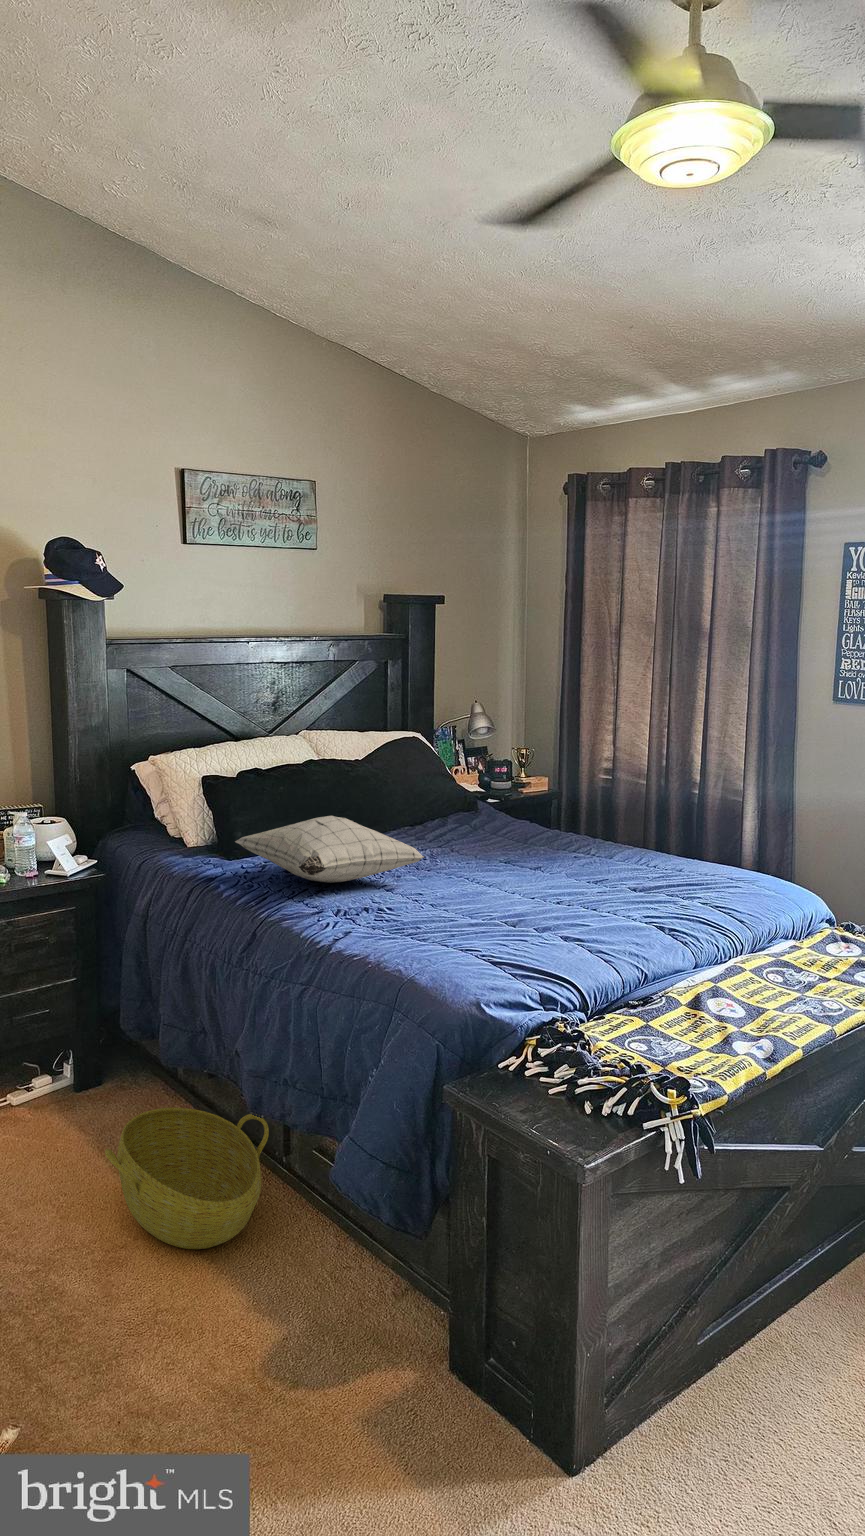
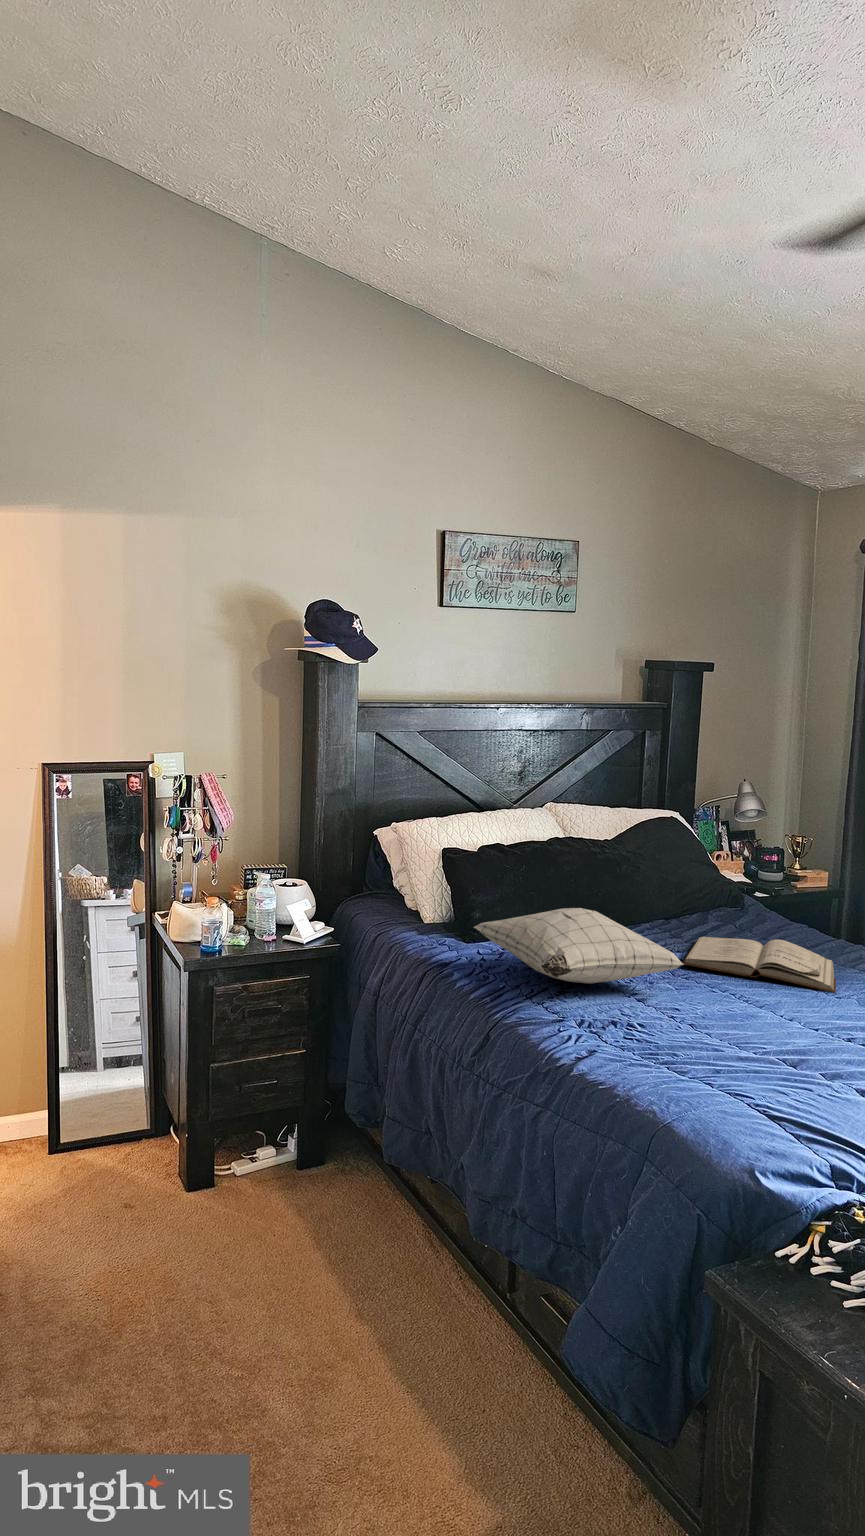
book: none [425,834,556,872] -> present [682,937,836,993]
basket: present [105,1108,269,1249] -> none [314,1214,491,1393]

